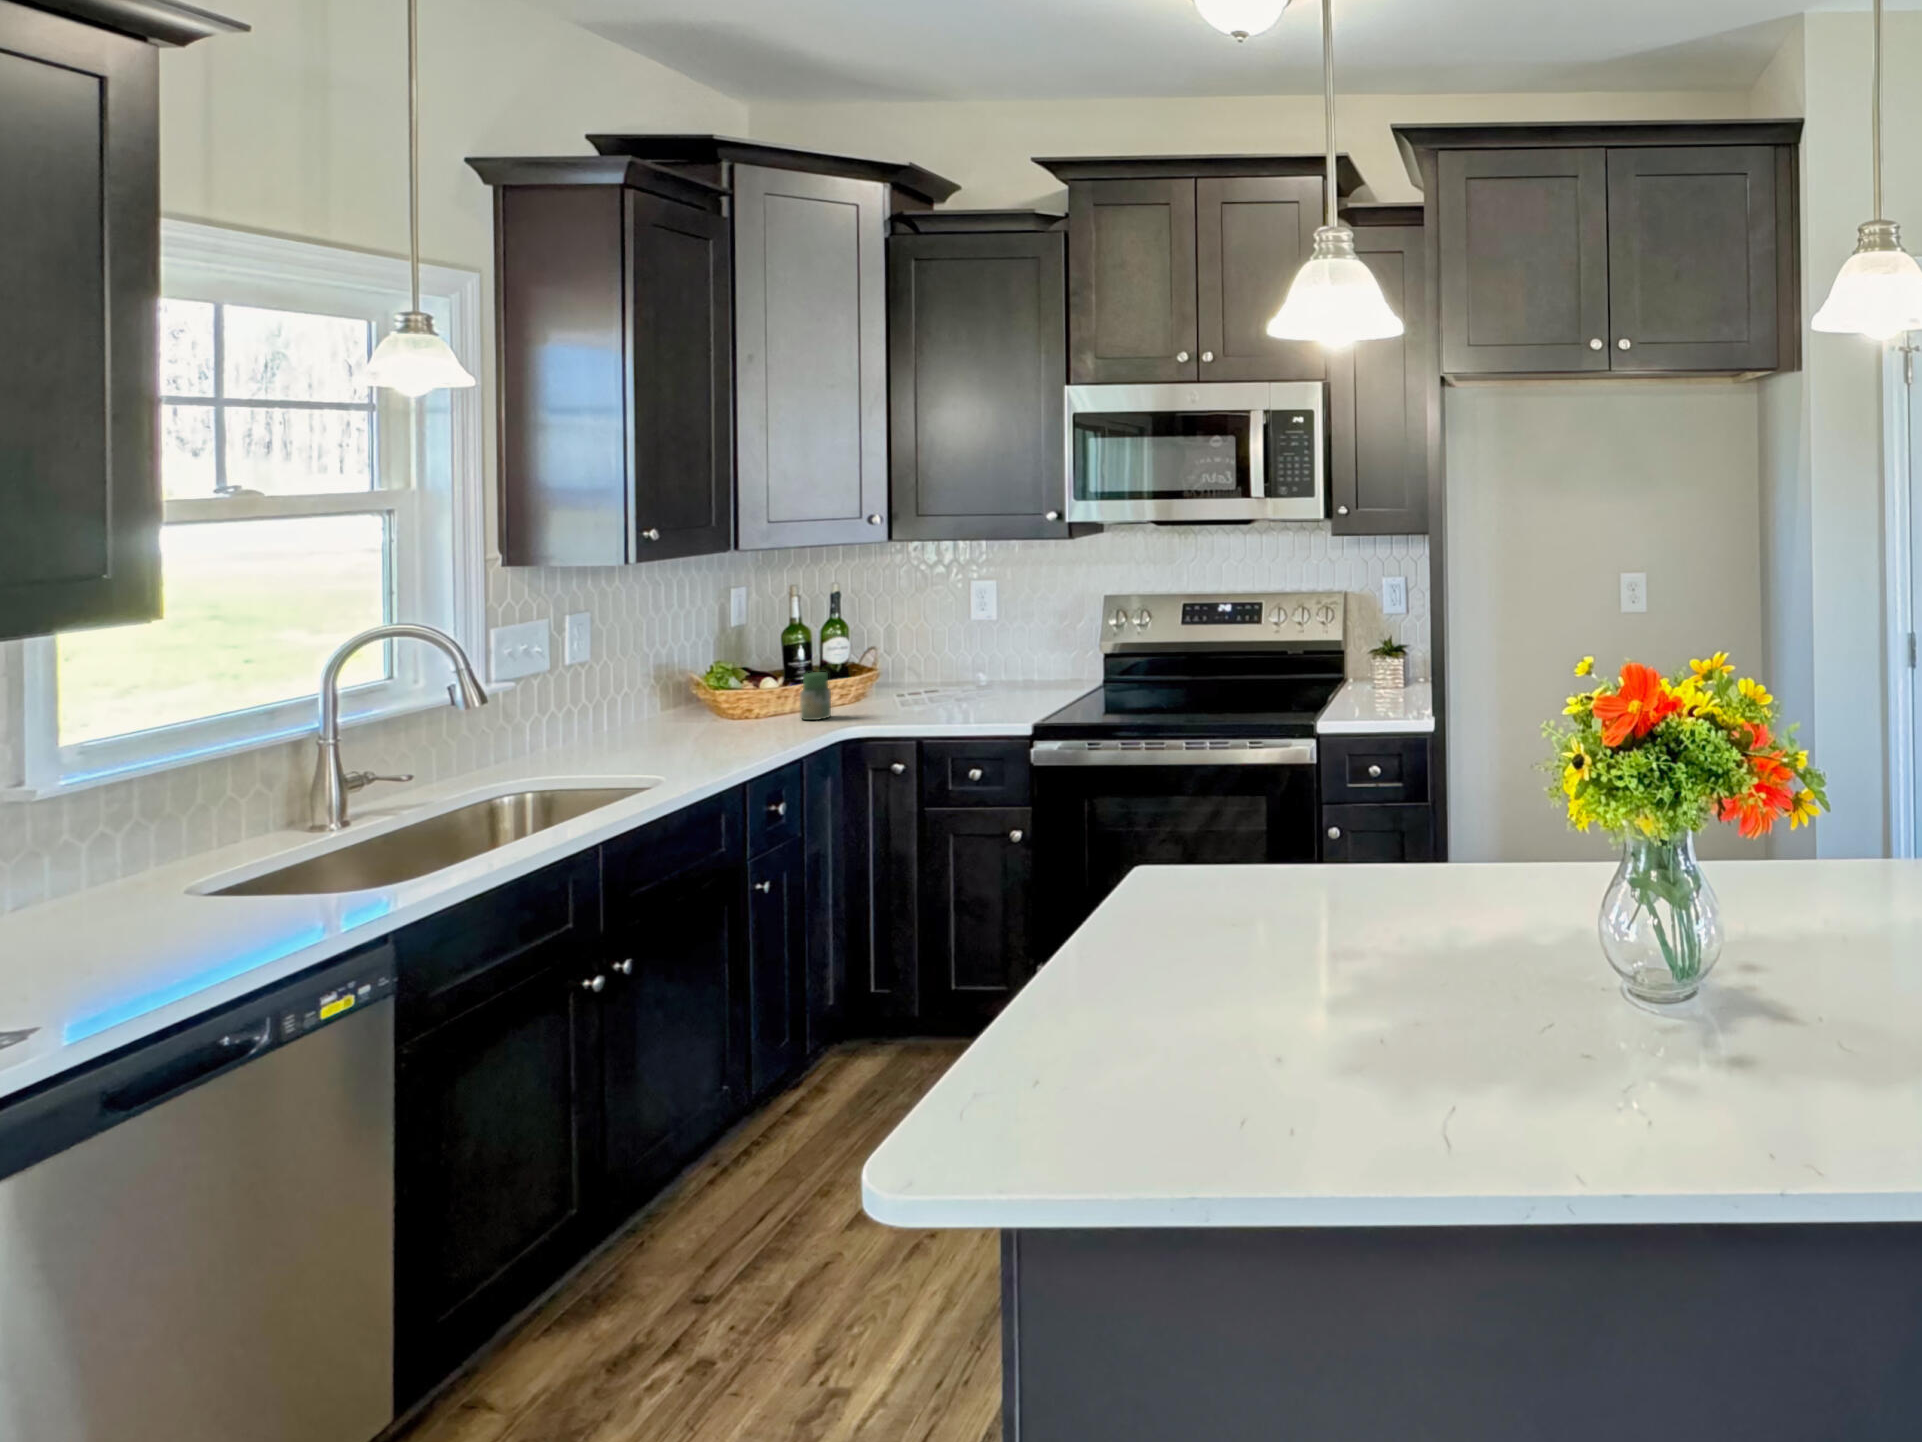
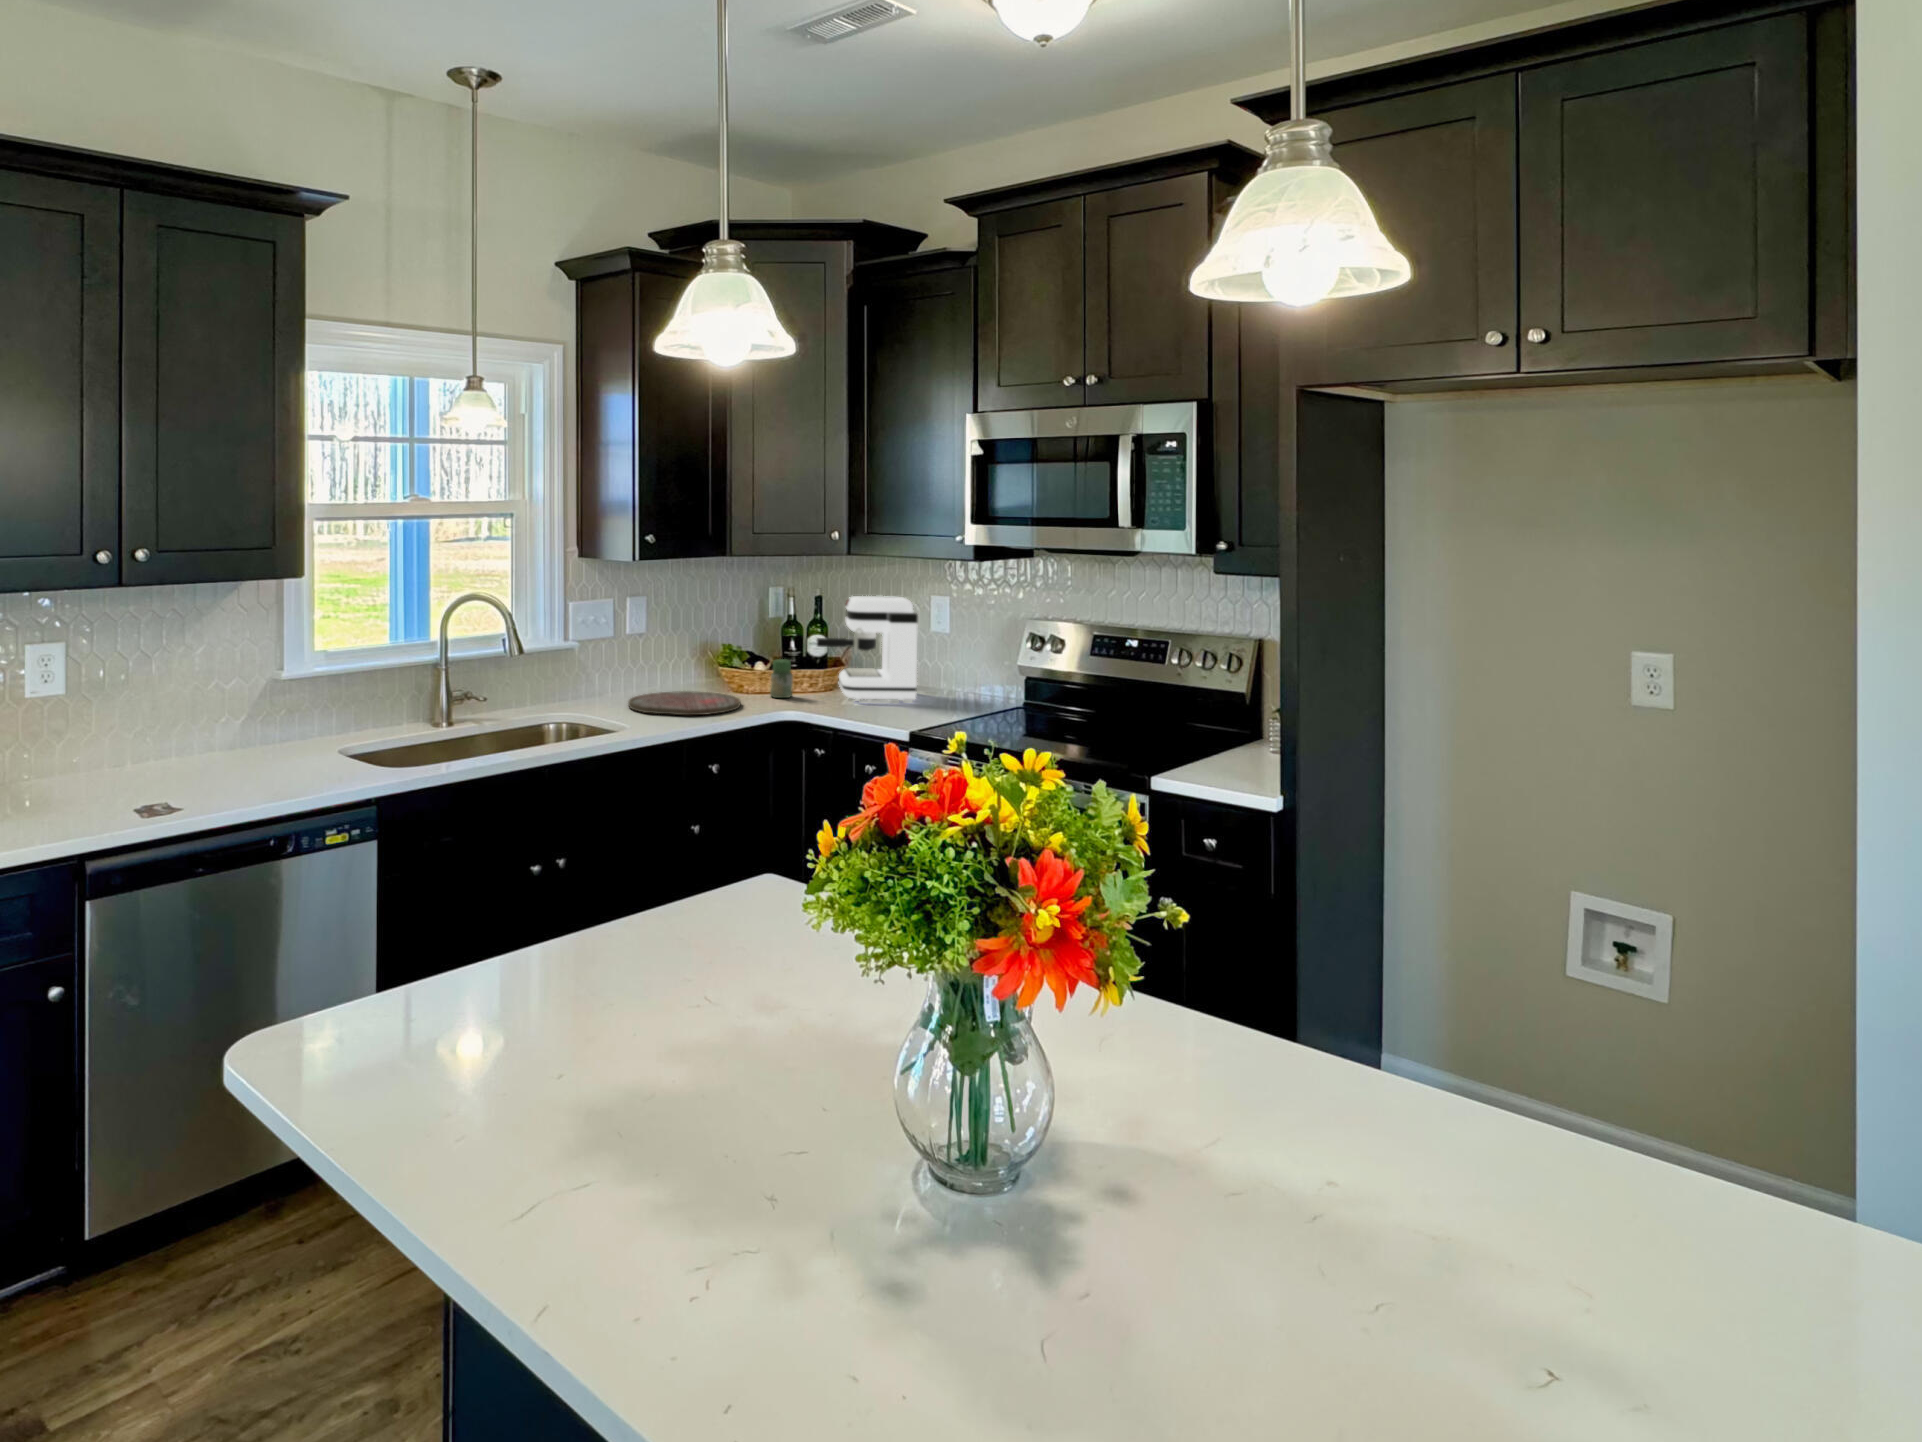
coffee maker: none [853,584,992,709] -> present [817,596,918,701]
cutting board: none [616,725,783,761] -> present [628,691,740,715]

